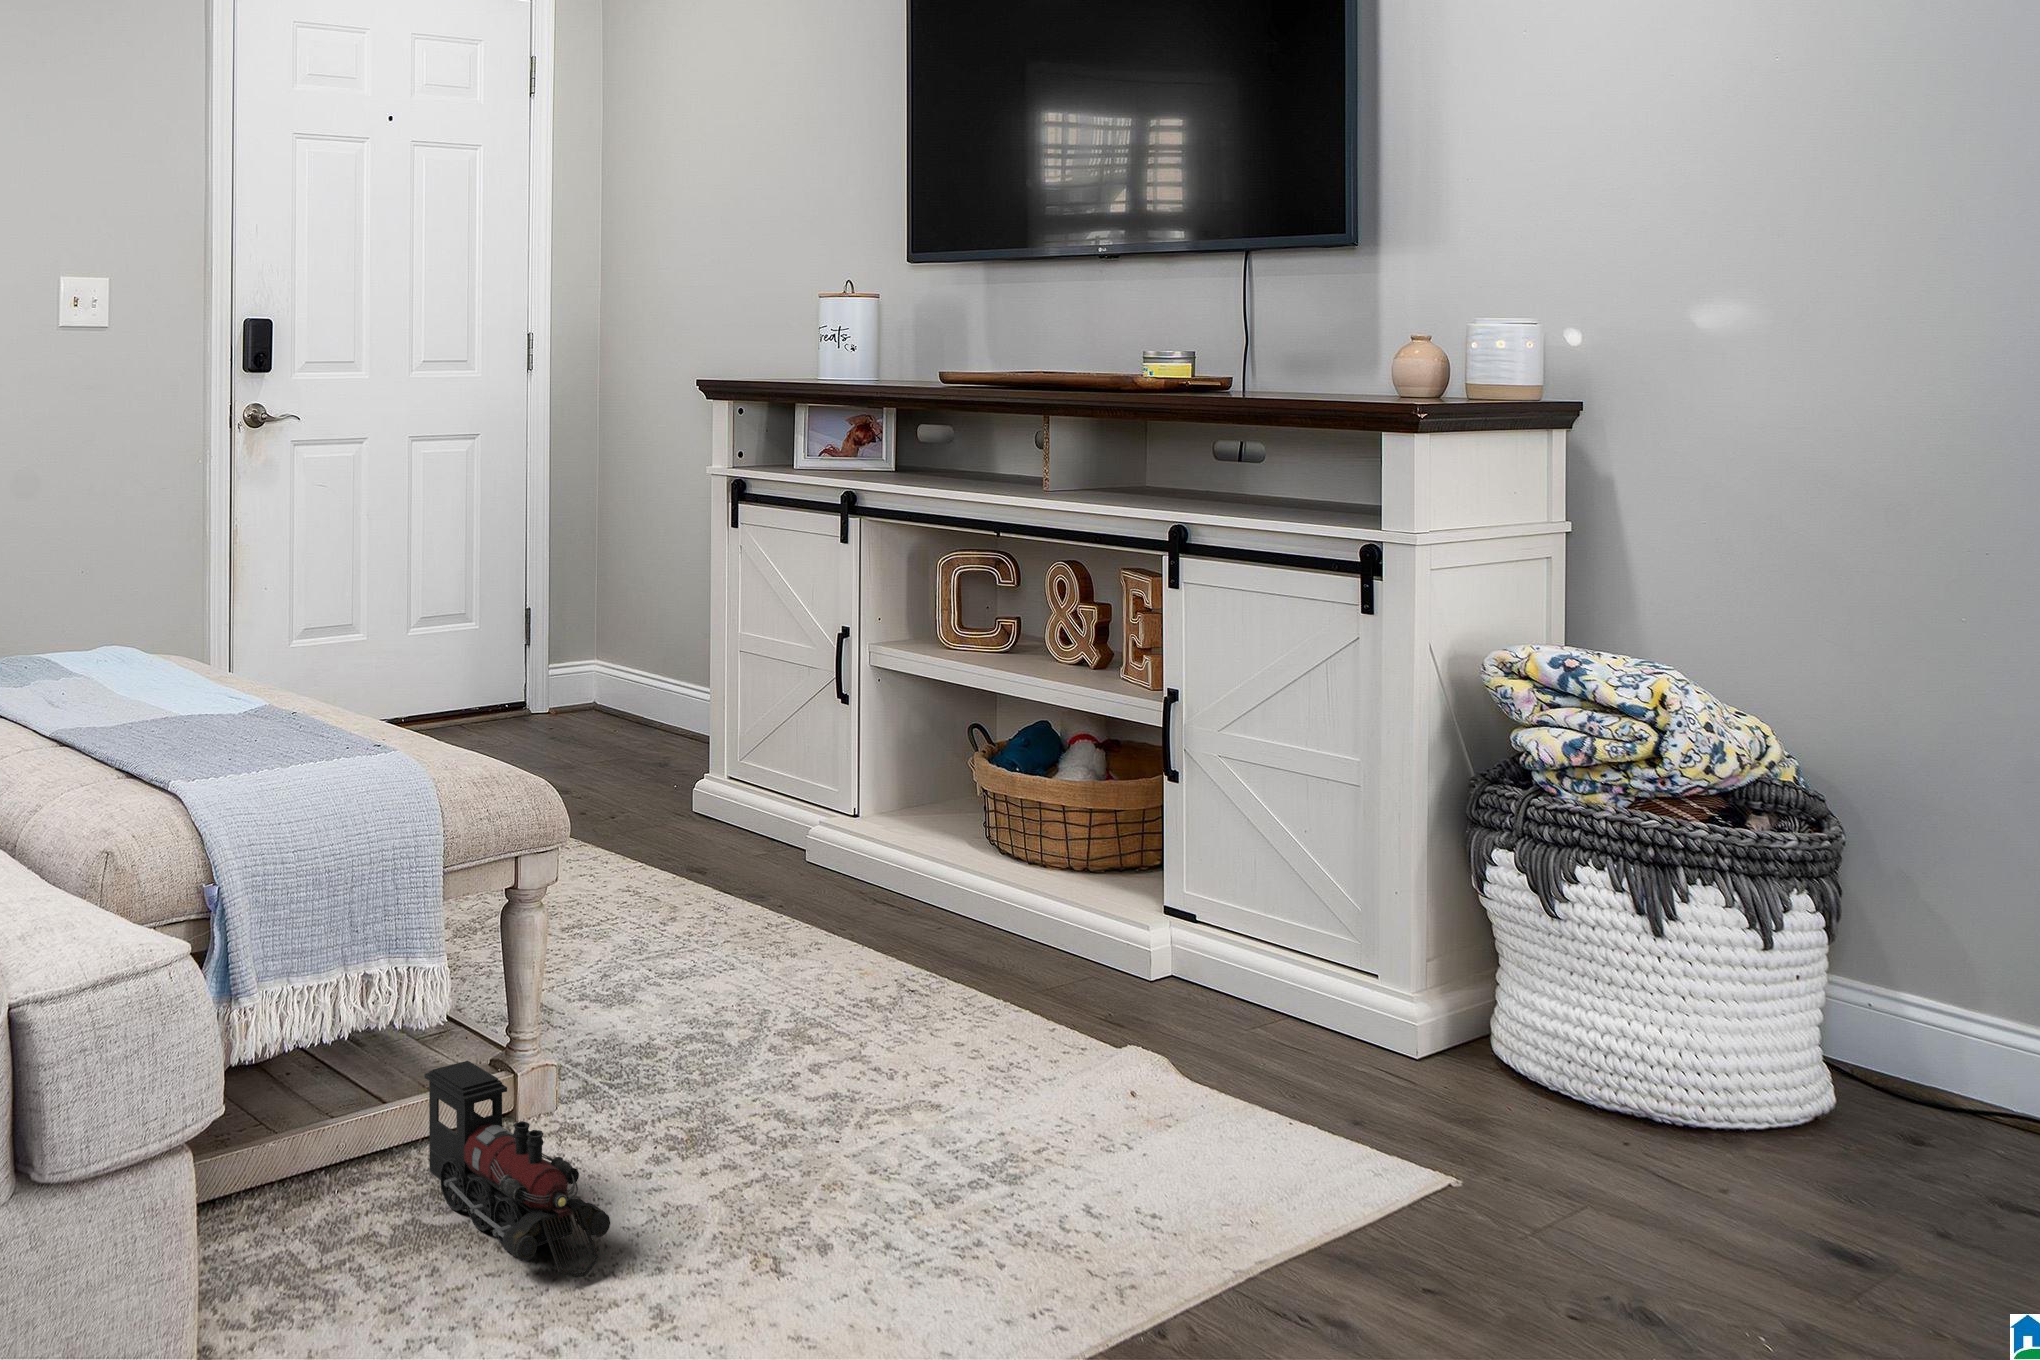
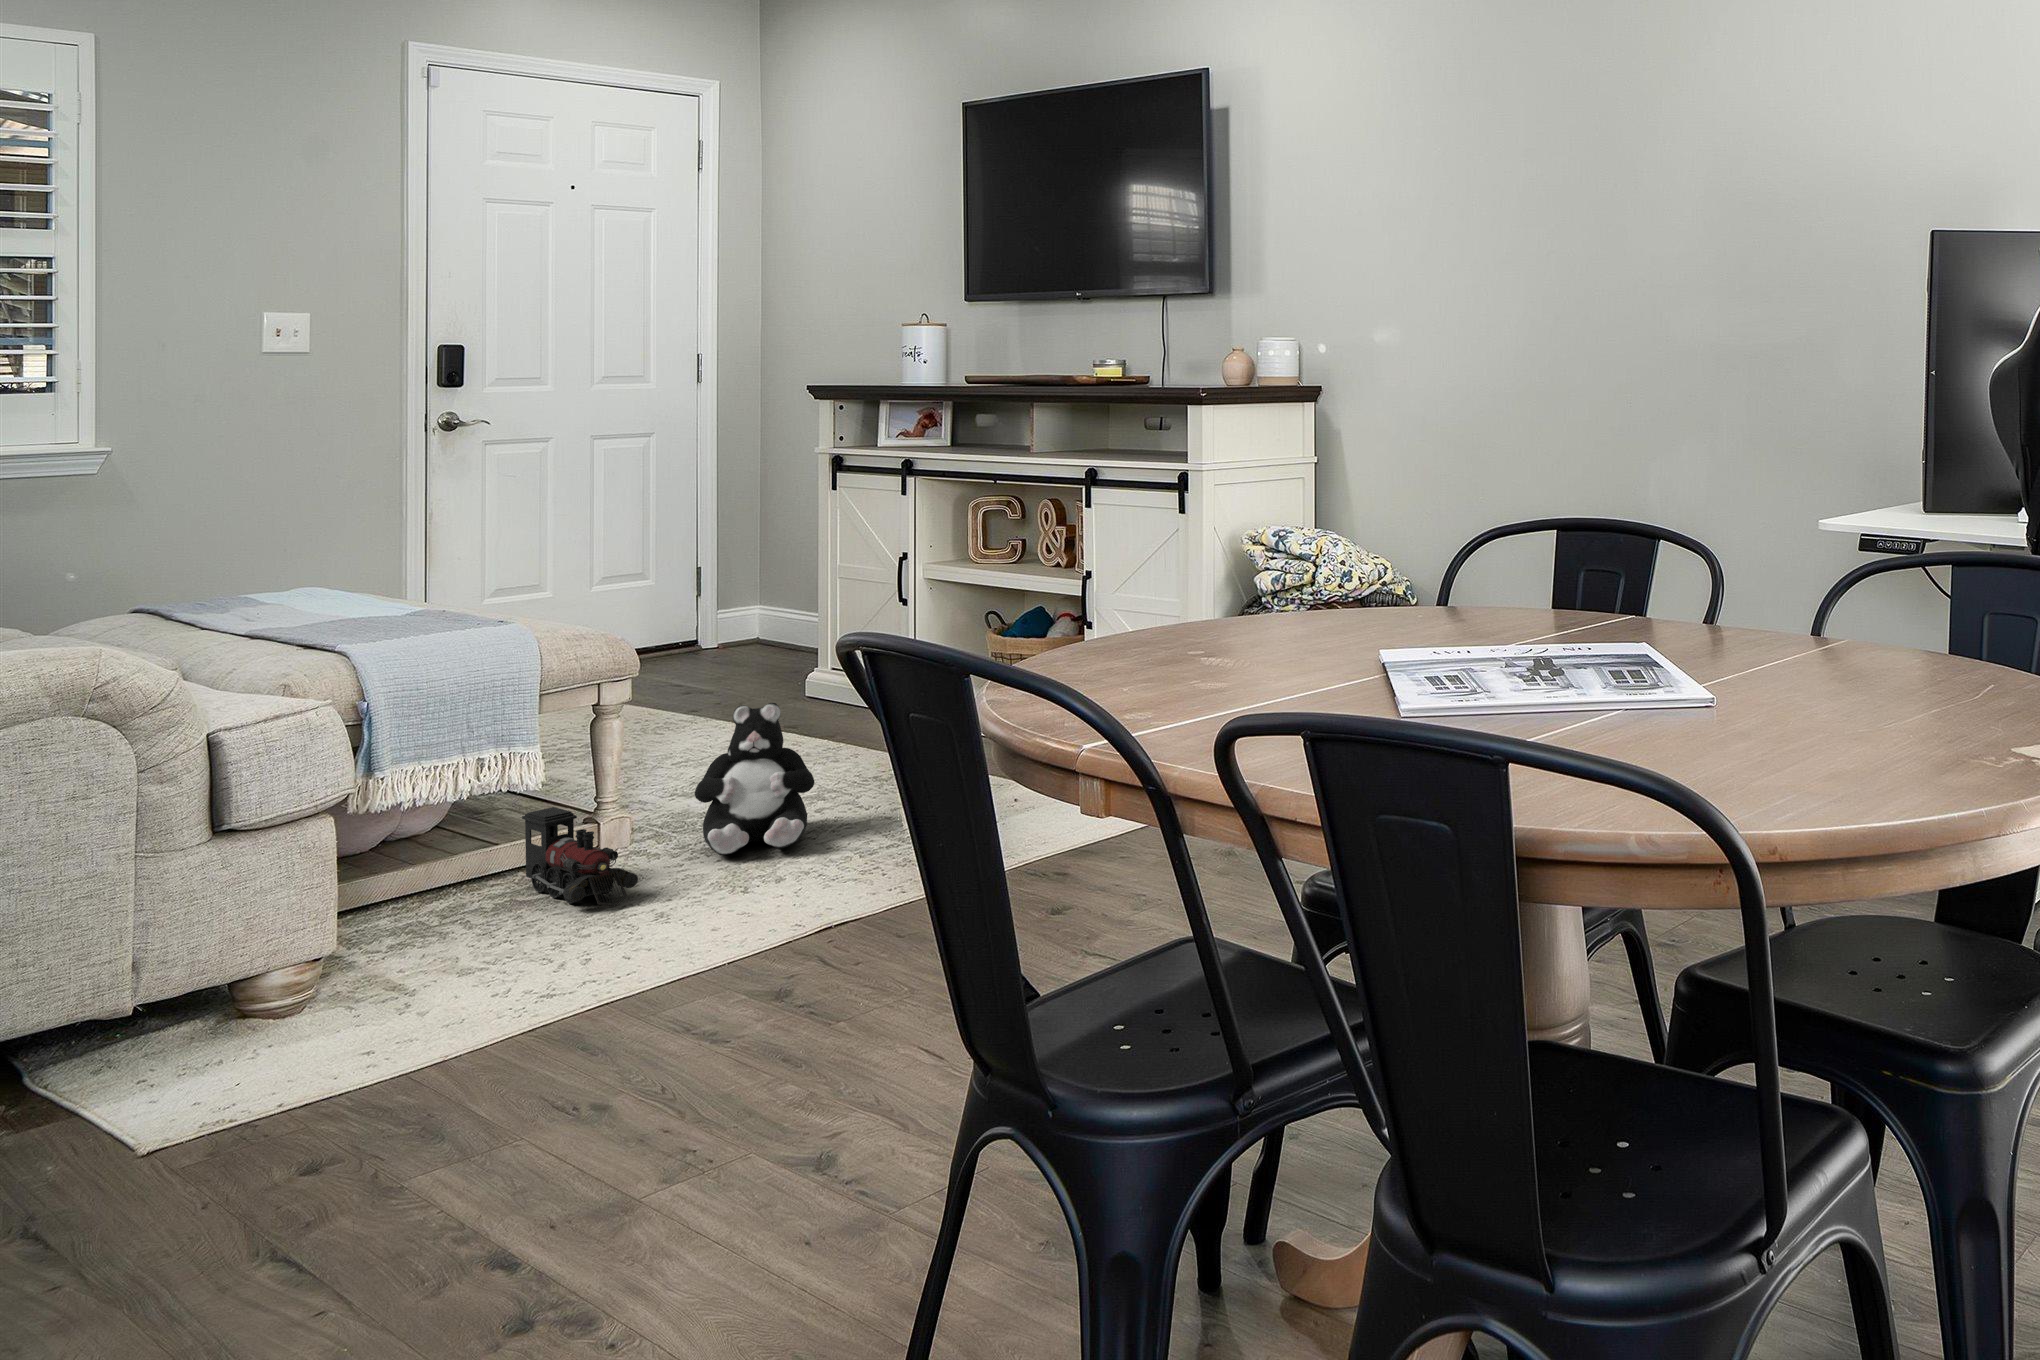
plush toy: none [657,902,839,1165] -> present [695,703,814,855]

